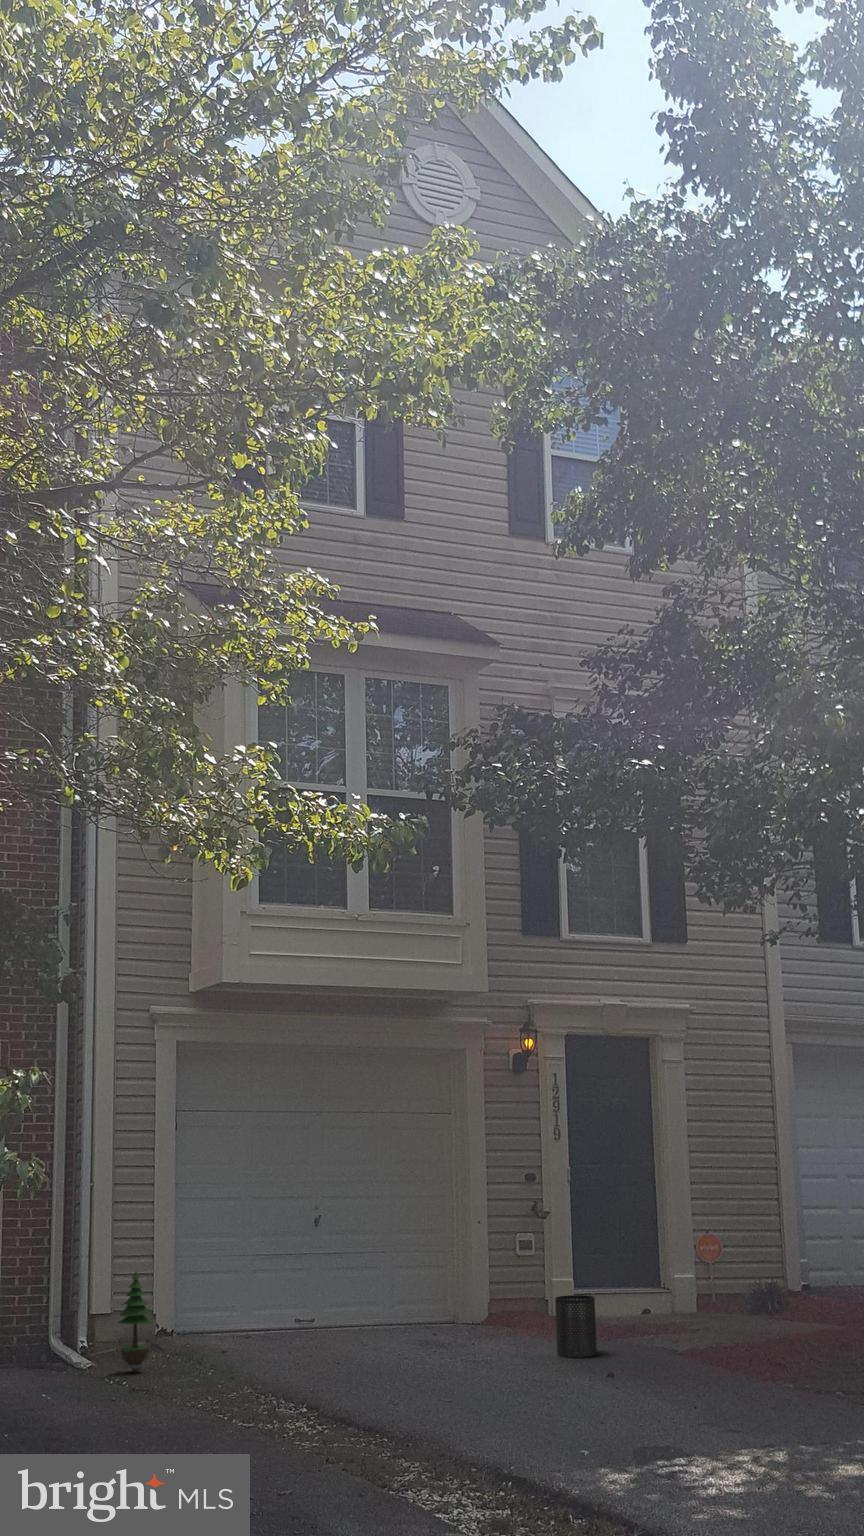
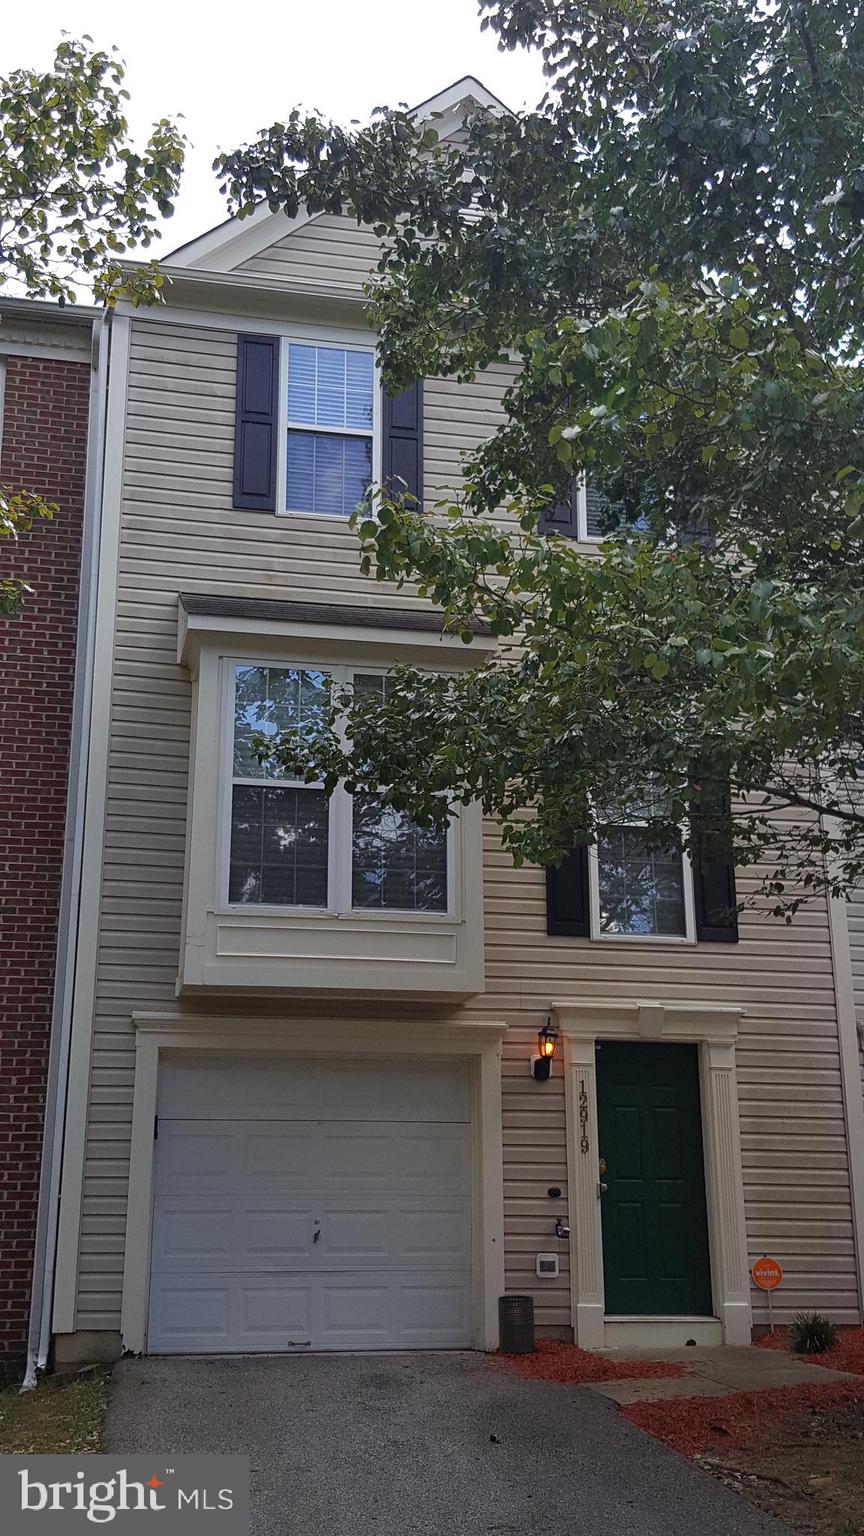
potted tree: present [118,1271,153,1372] -> none [100,1272,133,1368]

